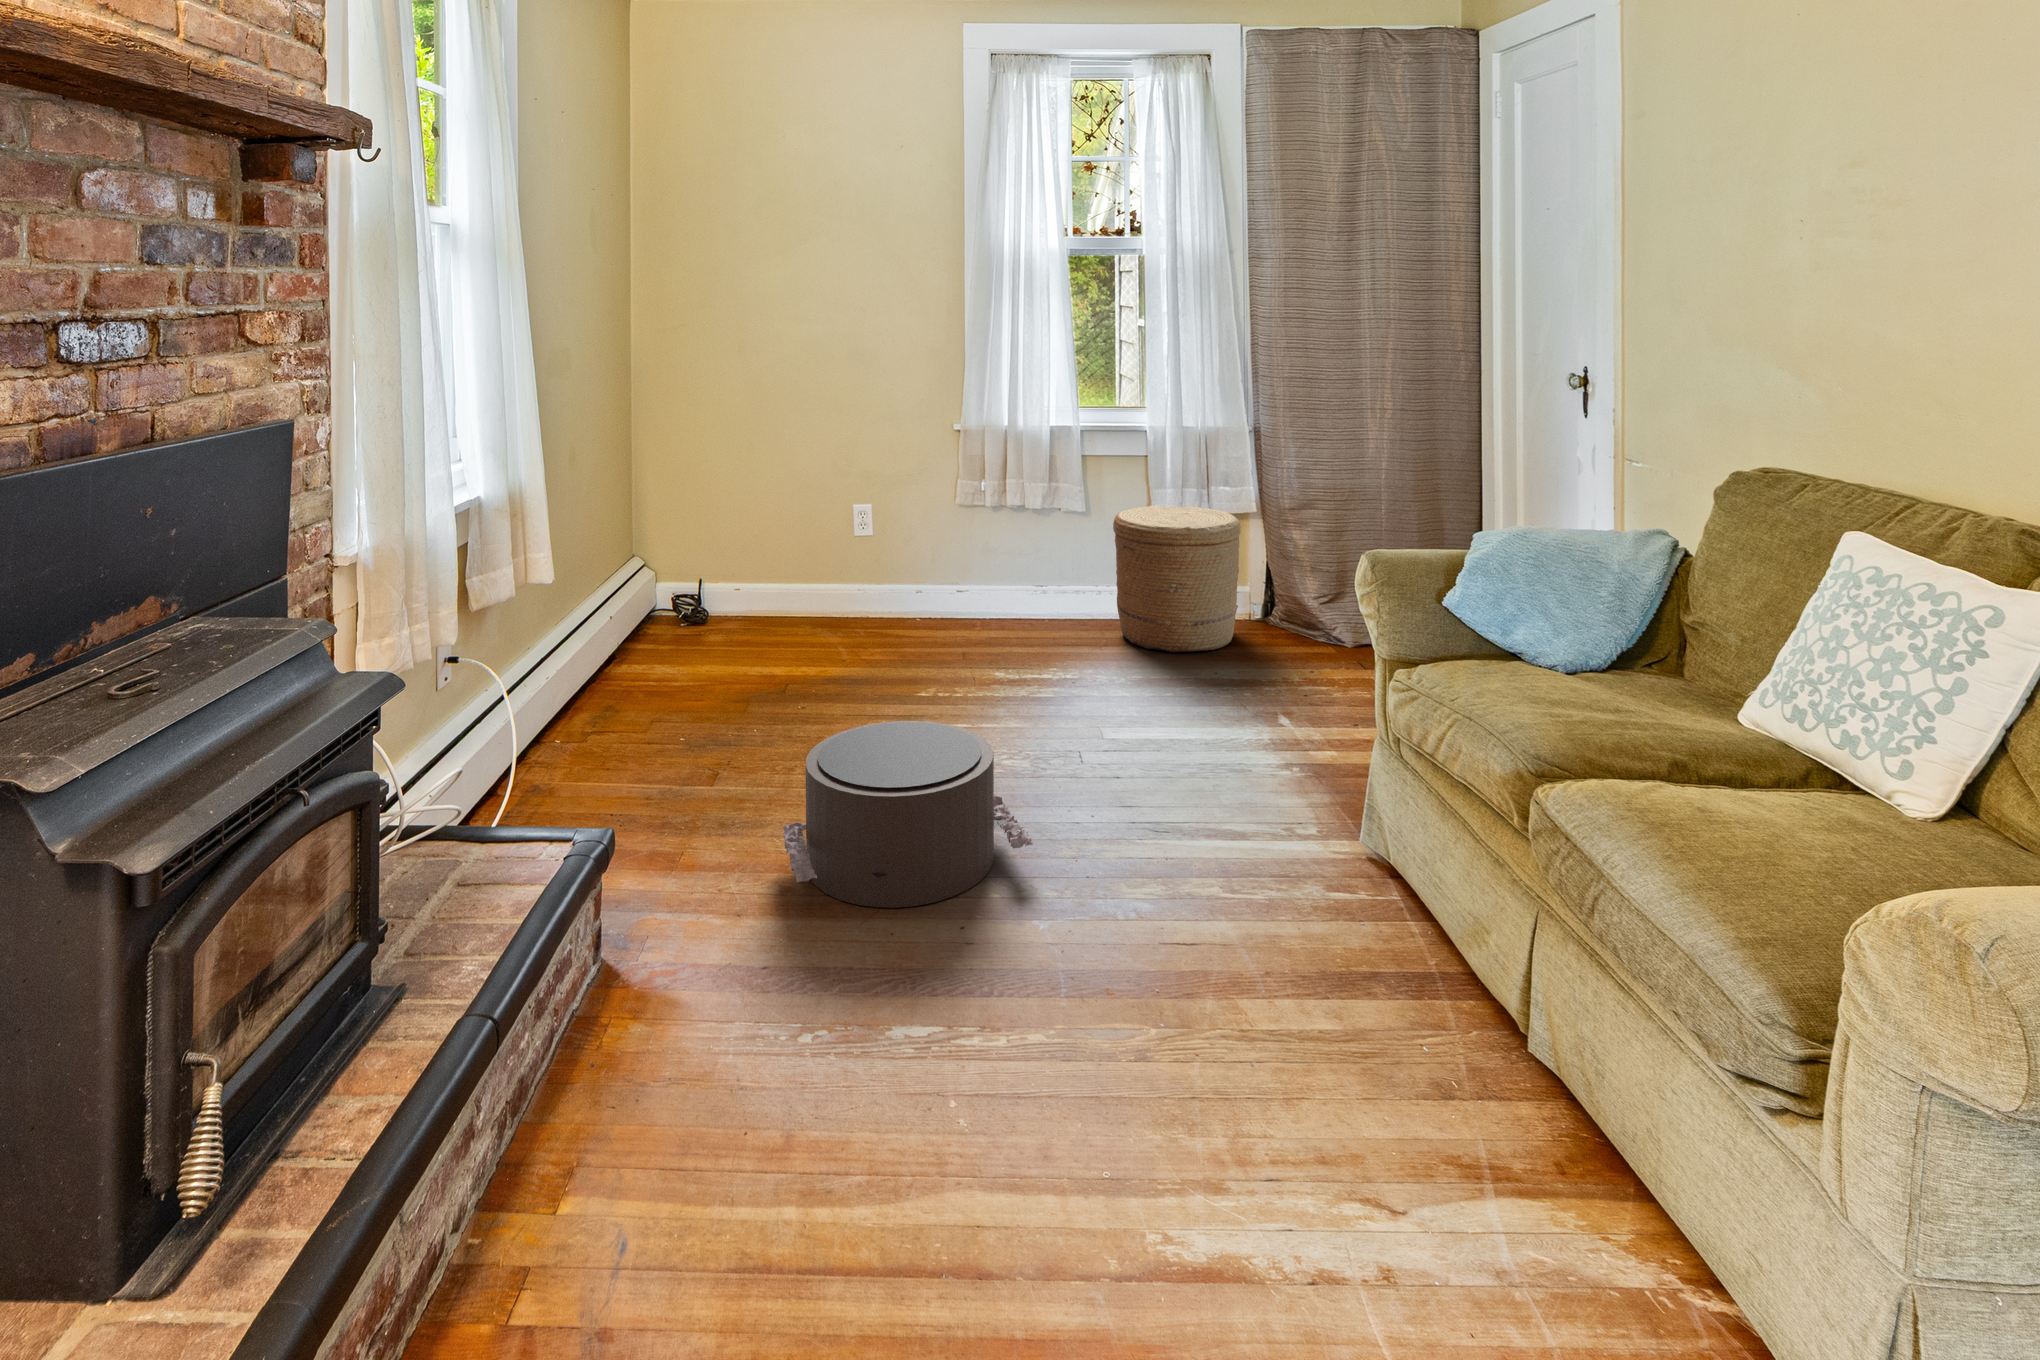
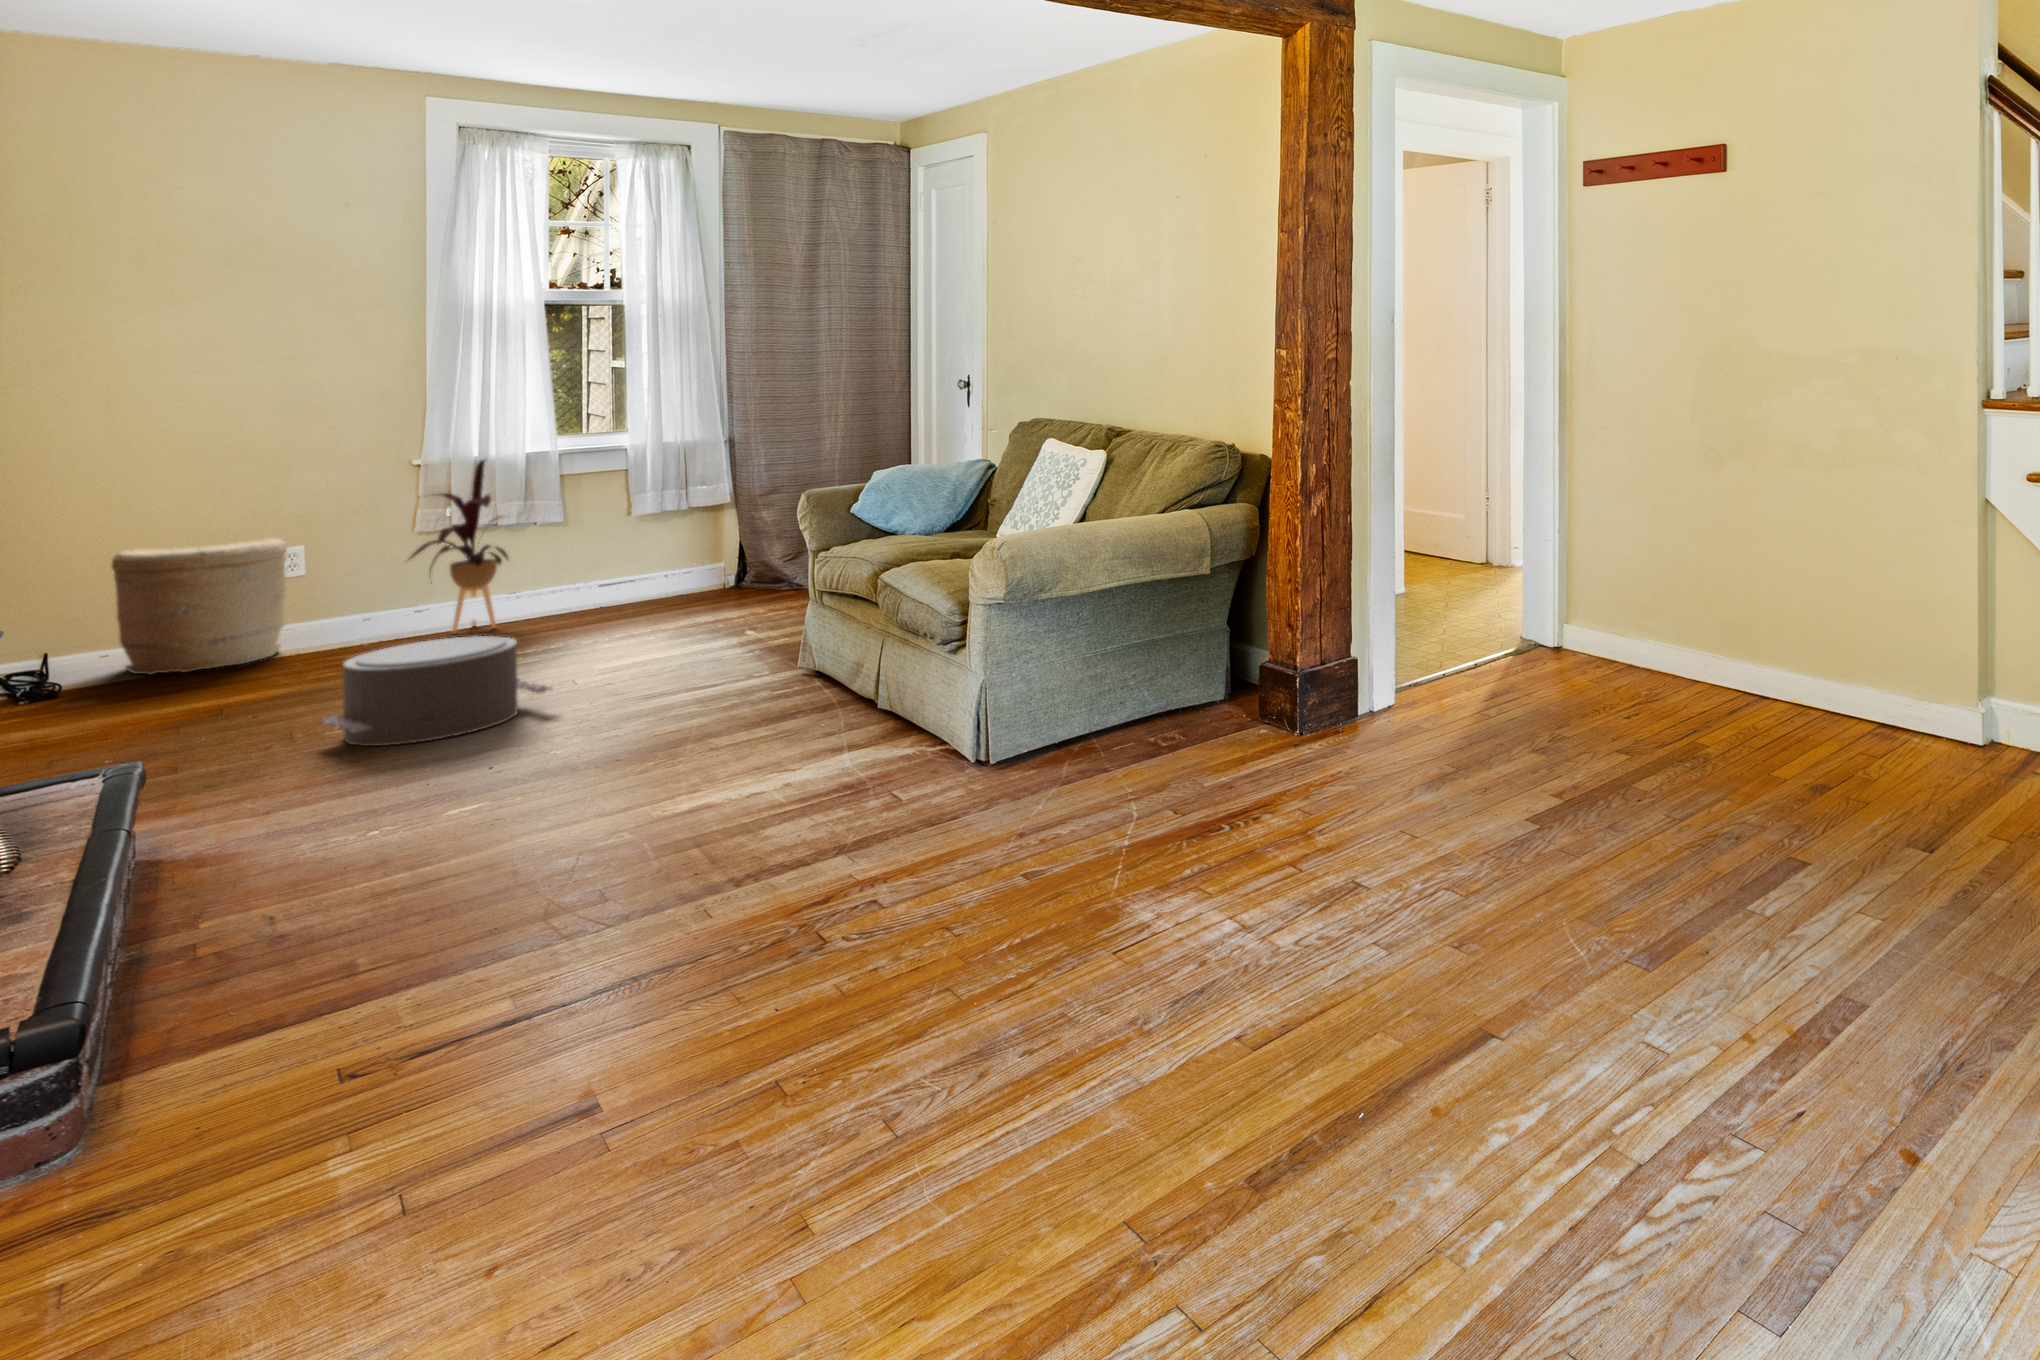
house plant: none [935,441,1038,639] -> present [410,460,508,633]
woven basket: present [1113,506,1240,652] -> present [112,538,287,675]

